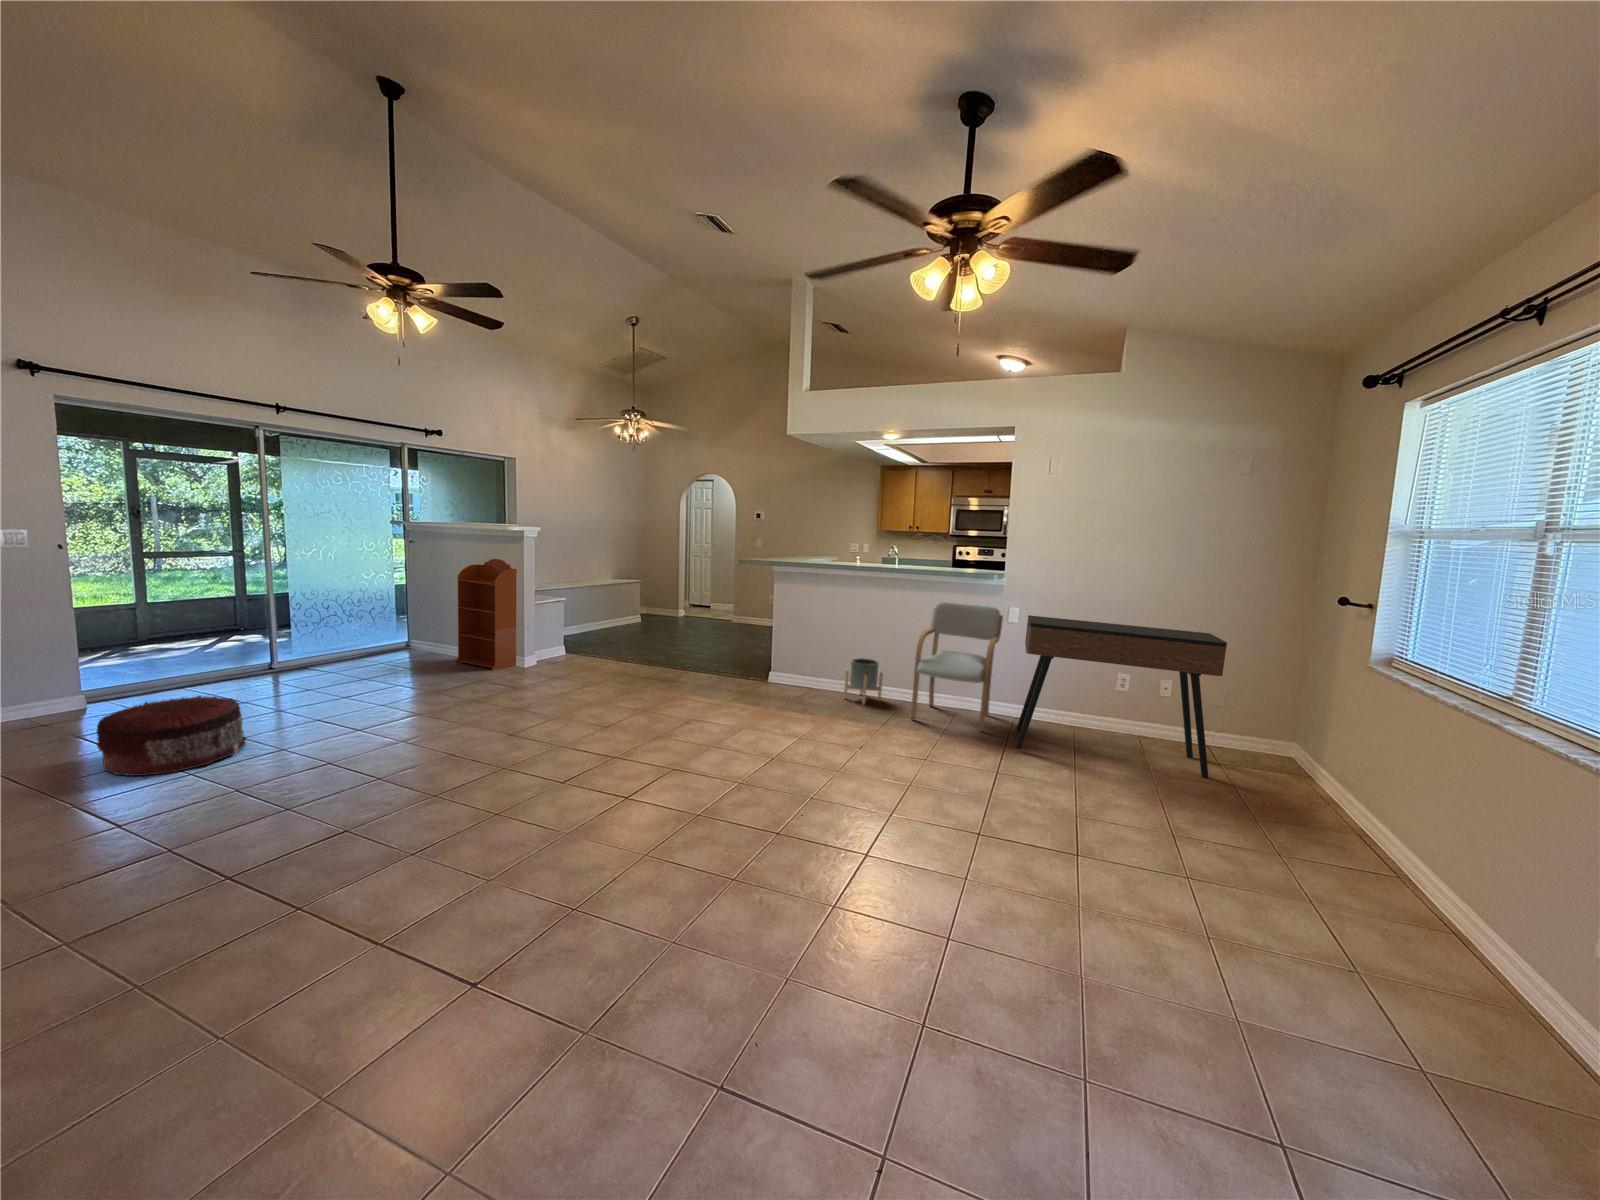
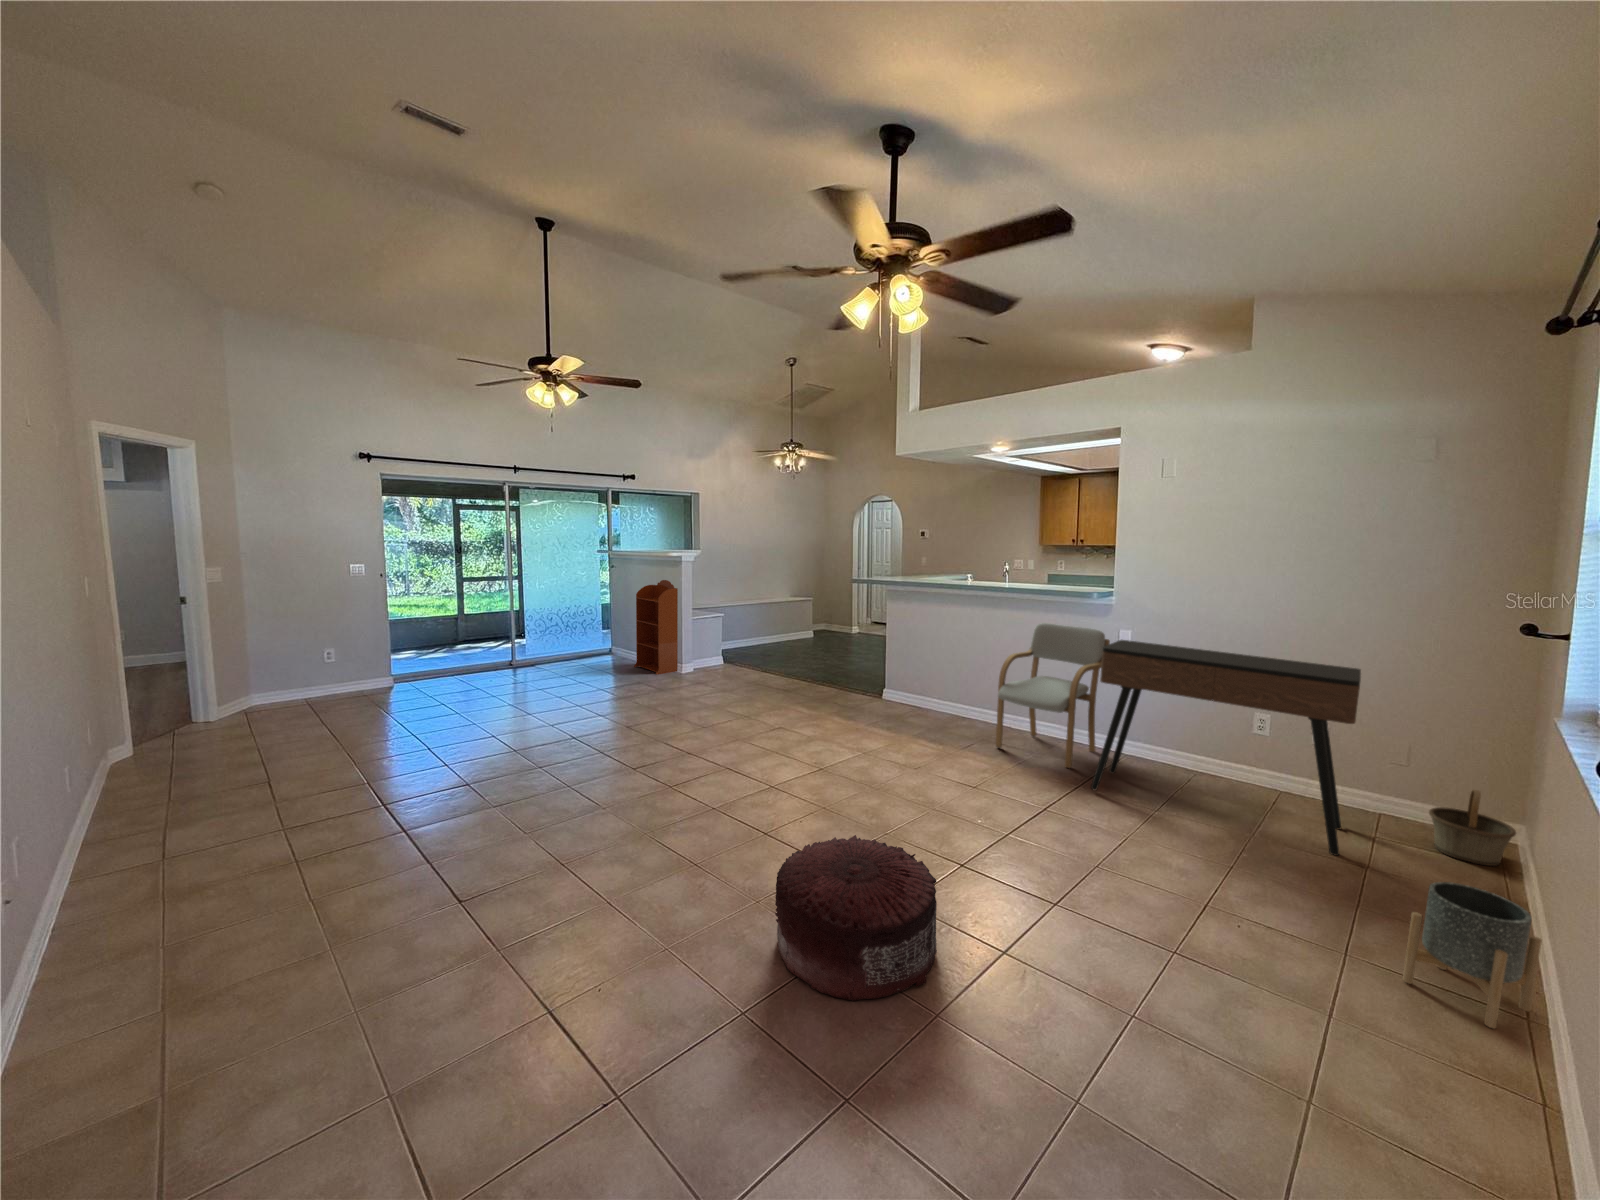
planter: present [844,658,883,704] -> present [1403,882,1542,1028]
pouf: present [96,696,246,776] -> present [775,835,937,1001]
basket: none [1248,718,1303,772] -> present [1429,790,1516,866]

